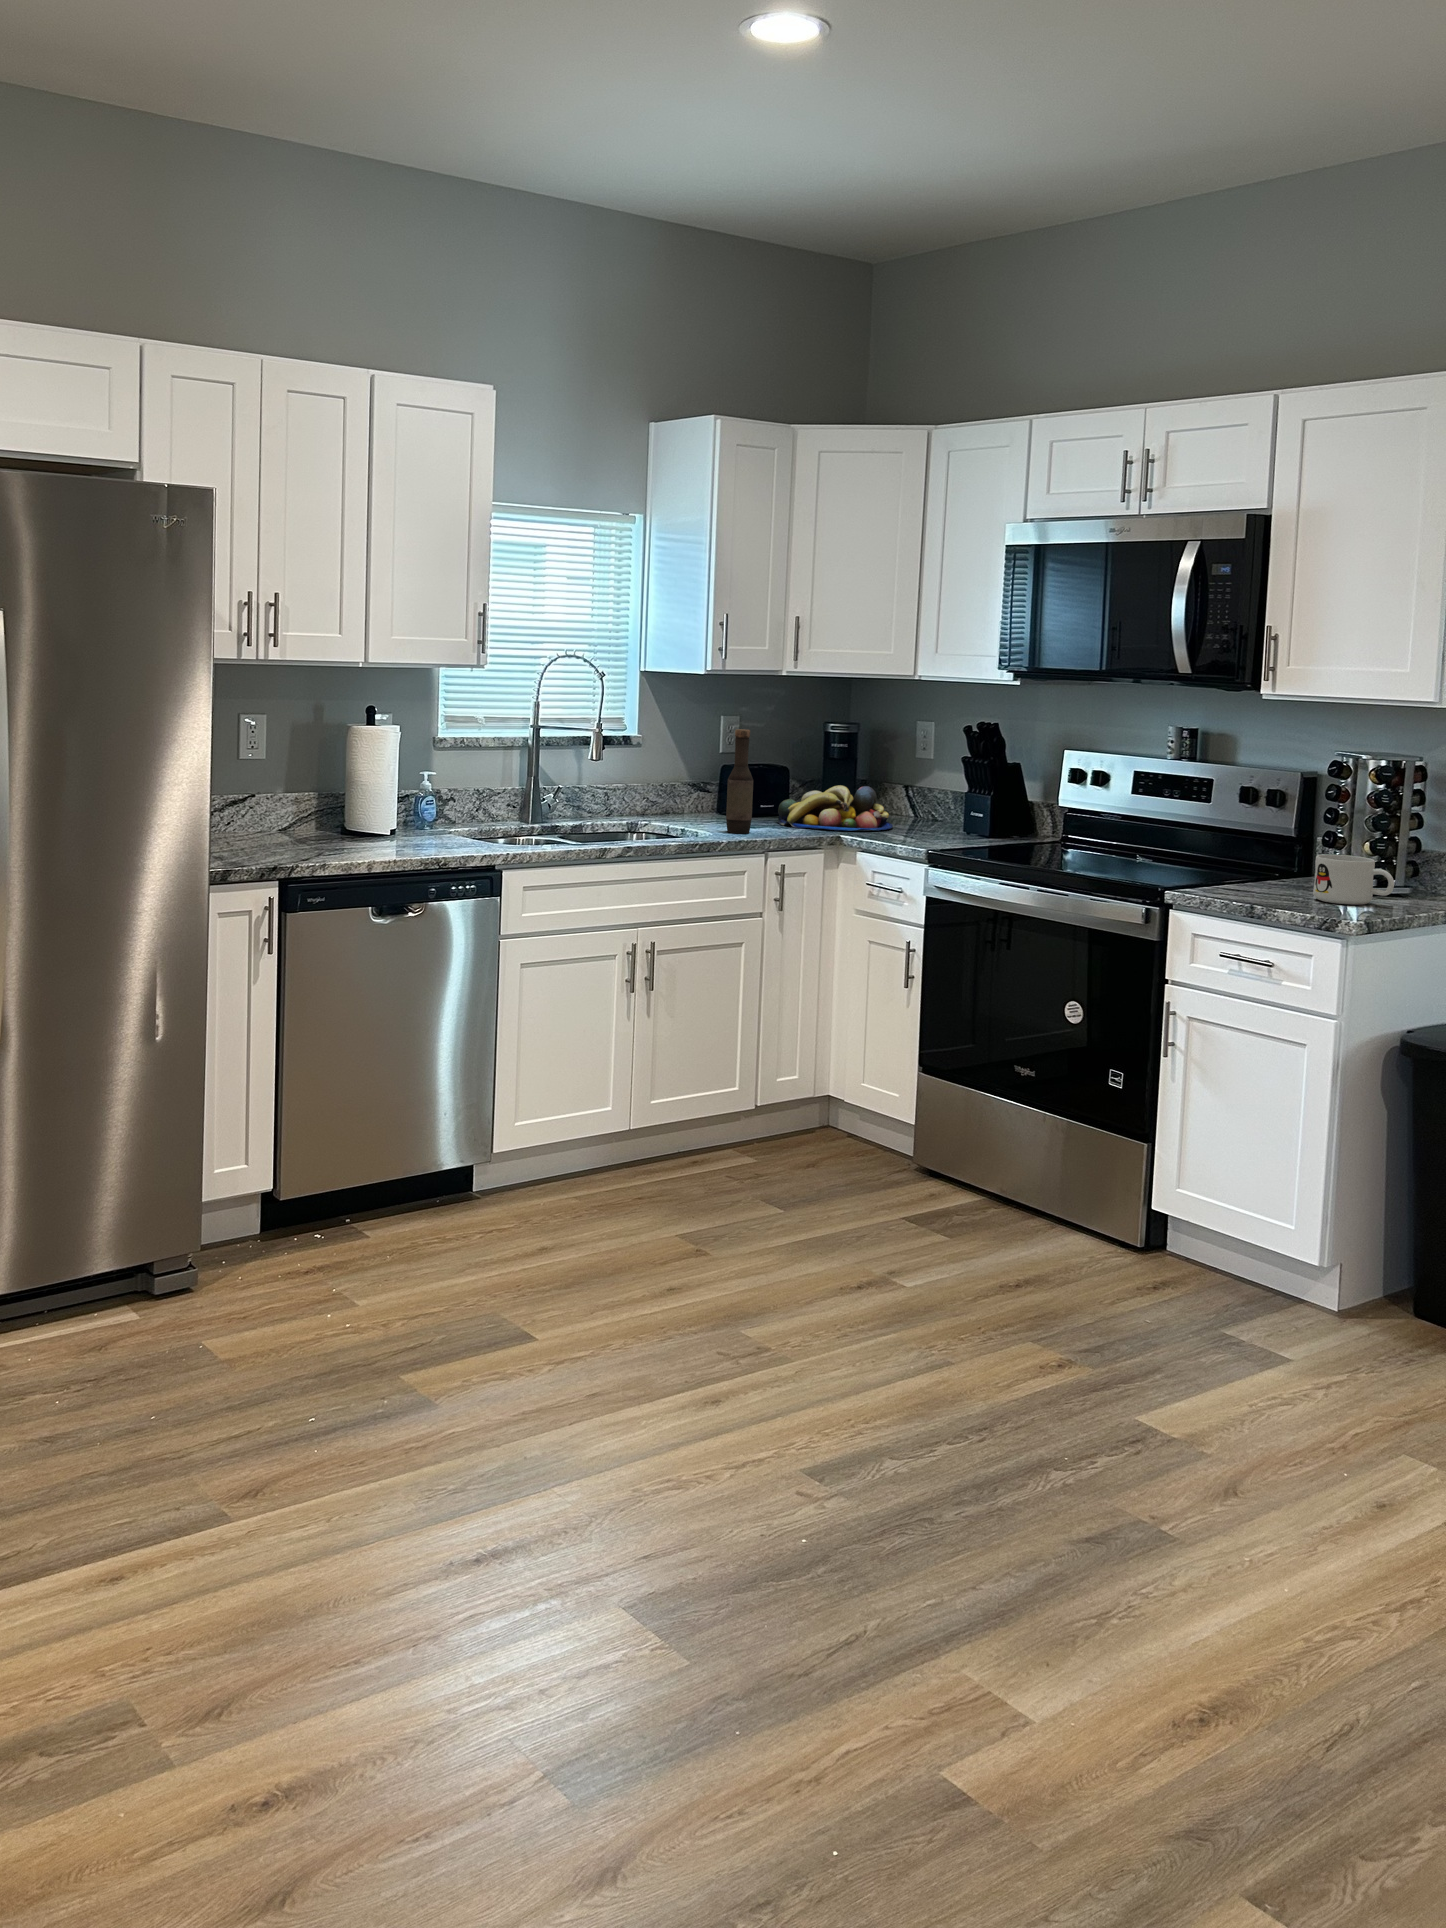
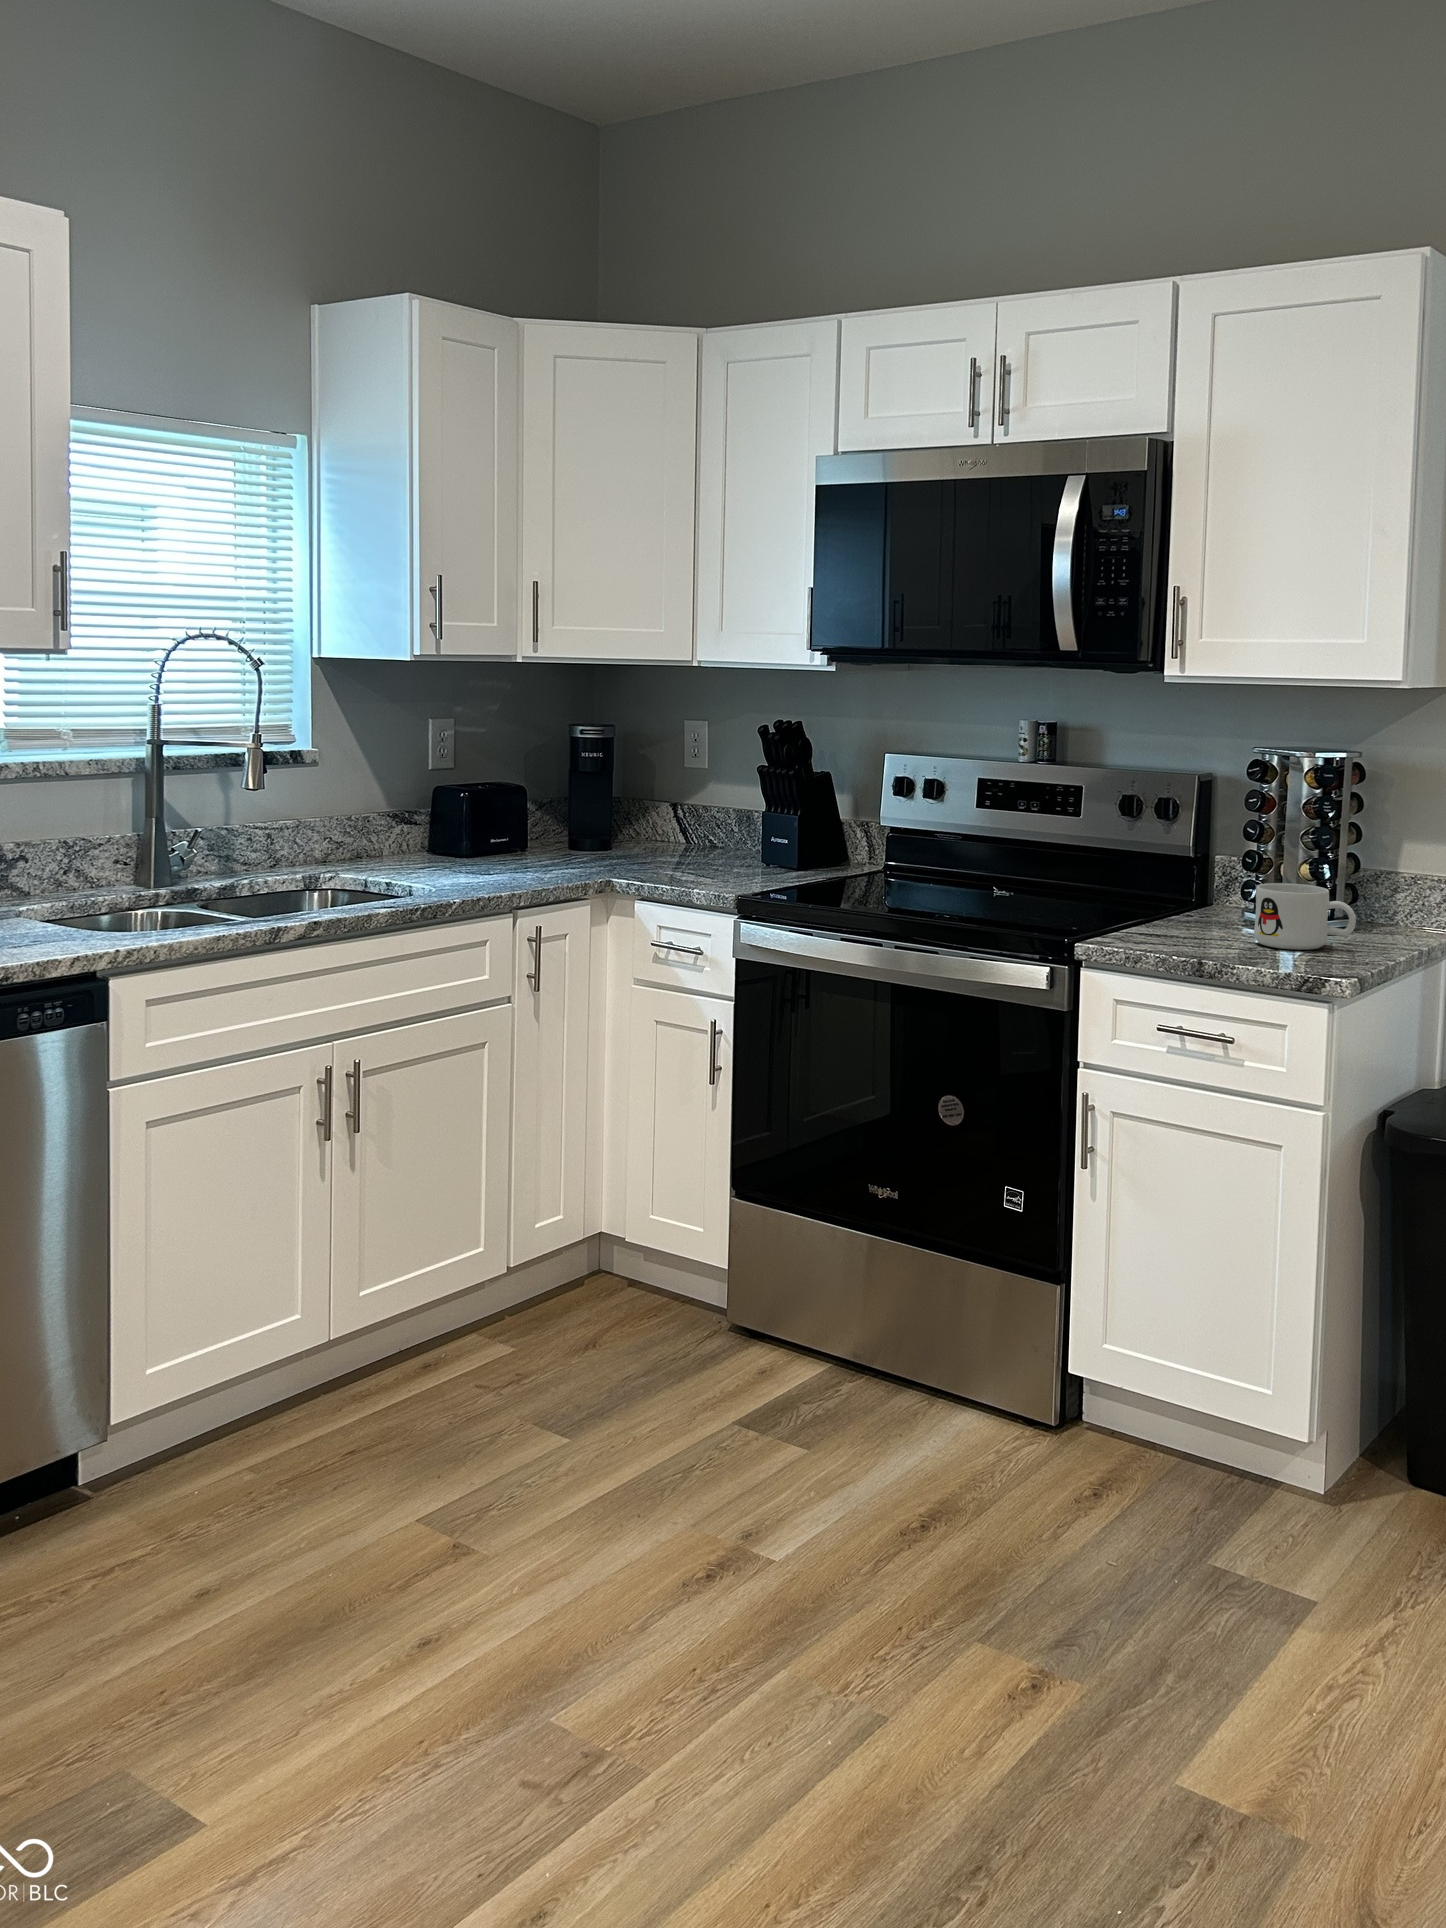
bottle: present [726,729,753,833] -> none [446,738,483,885]
fruit bowl: present [776,785,893,831] -> none [508,808,667,871]

